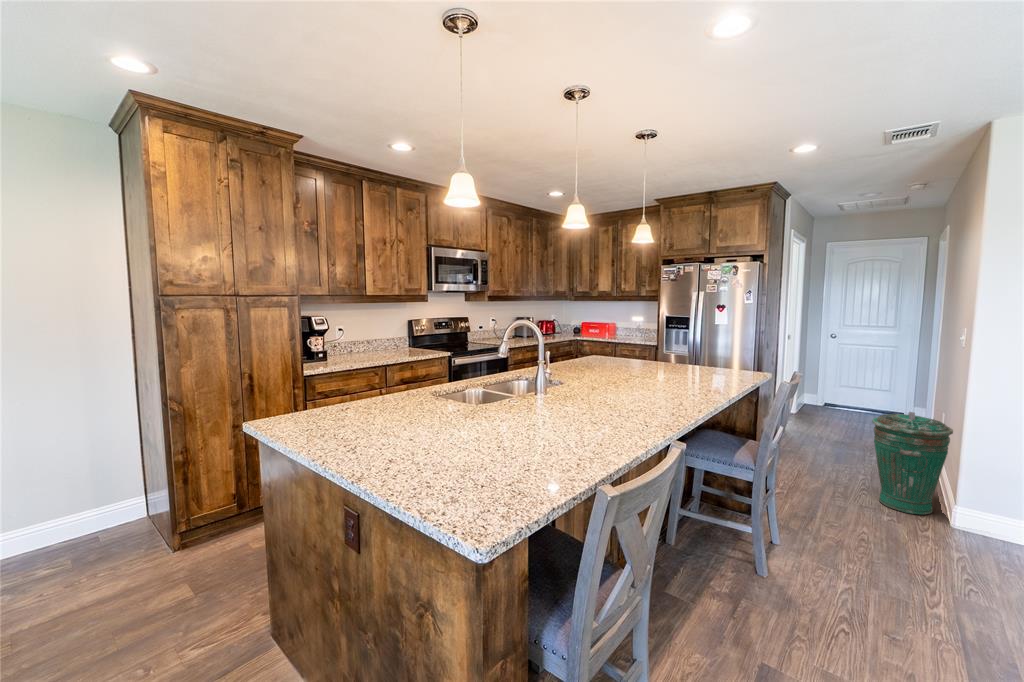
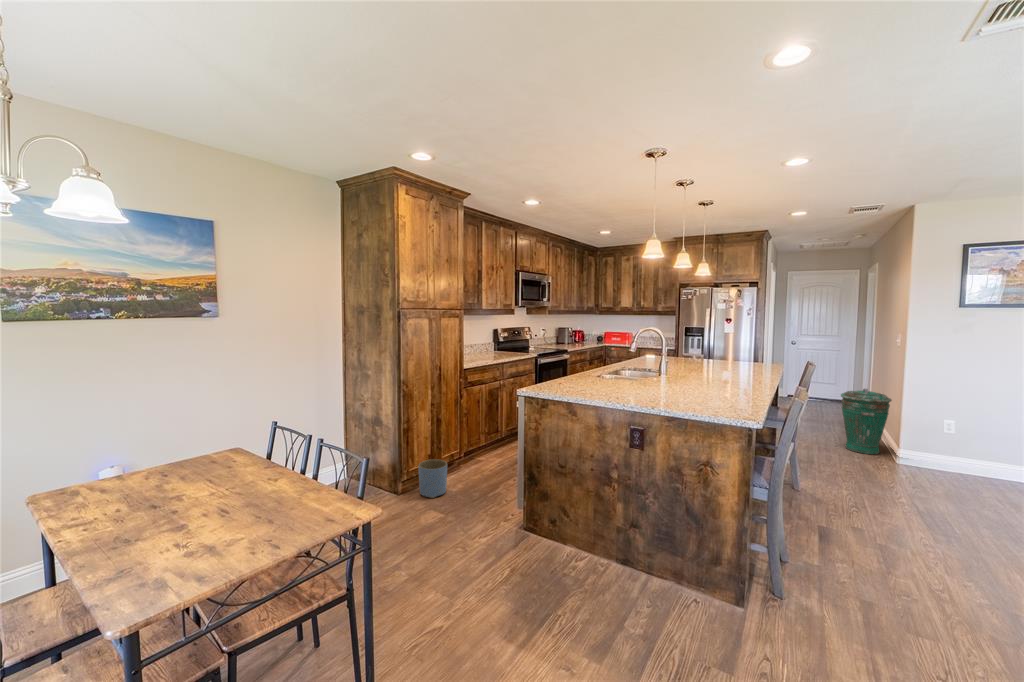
planter: none [196,496,241,551] -> present [418,459,447,498]

